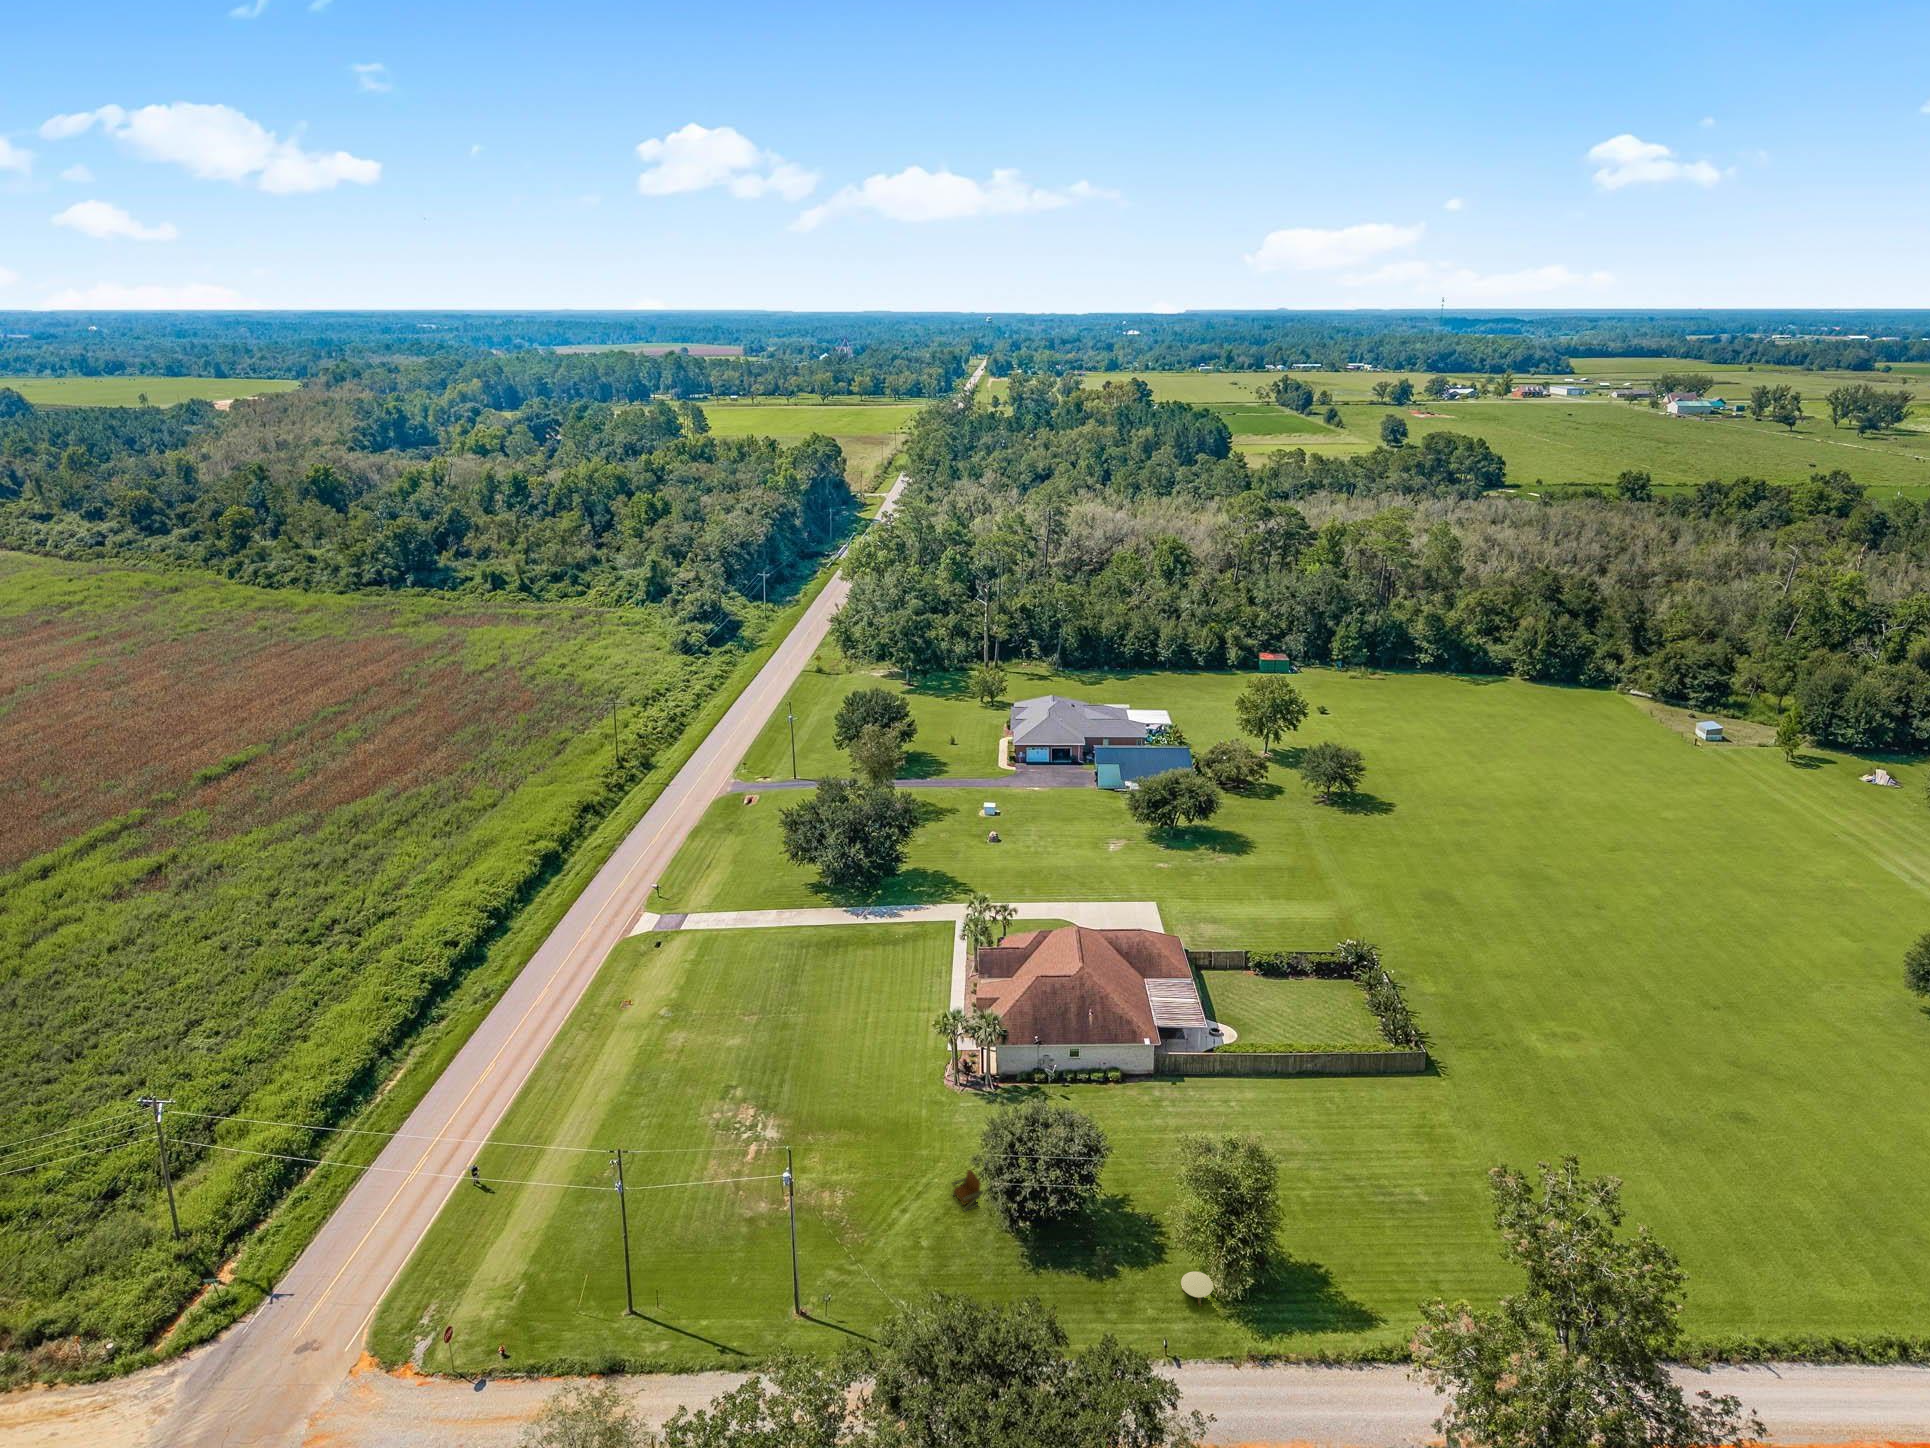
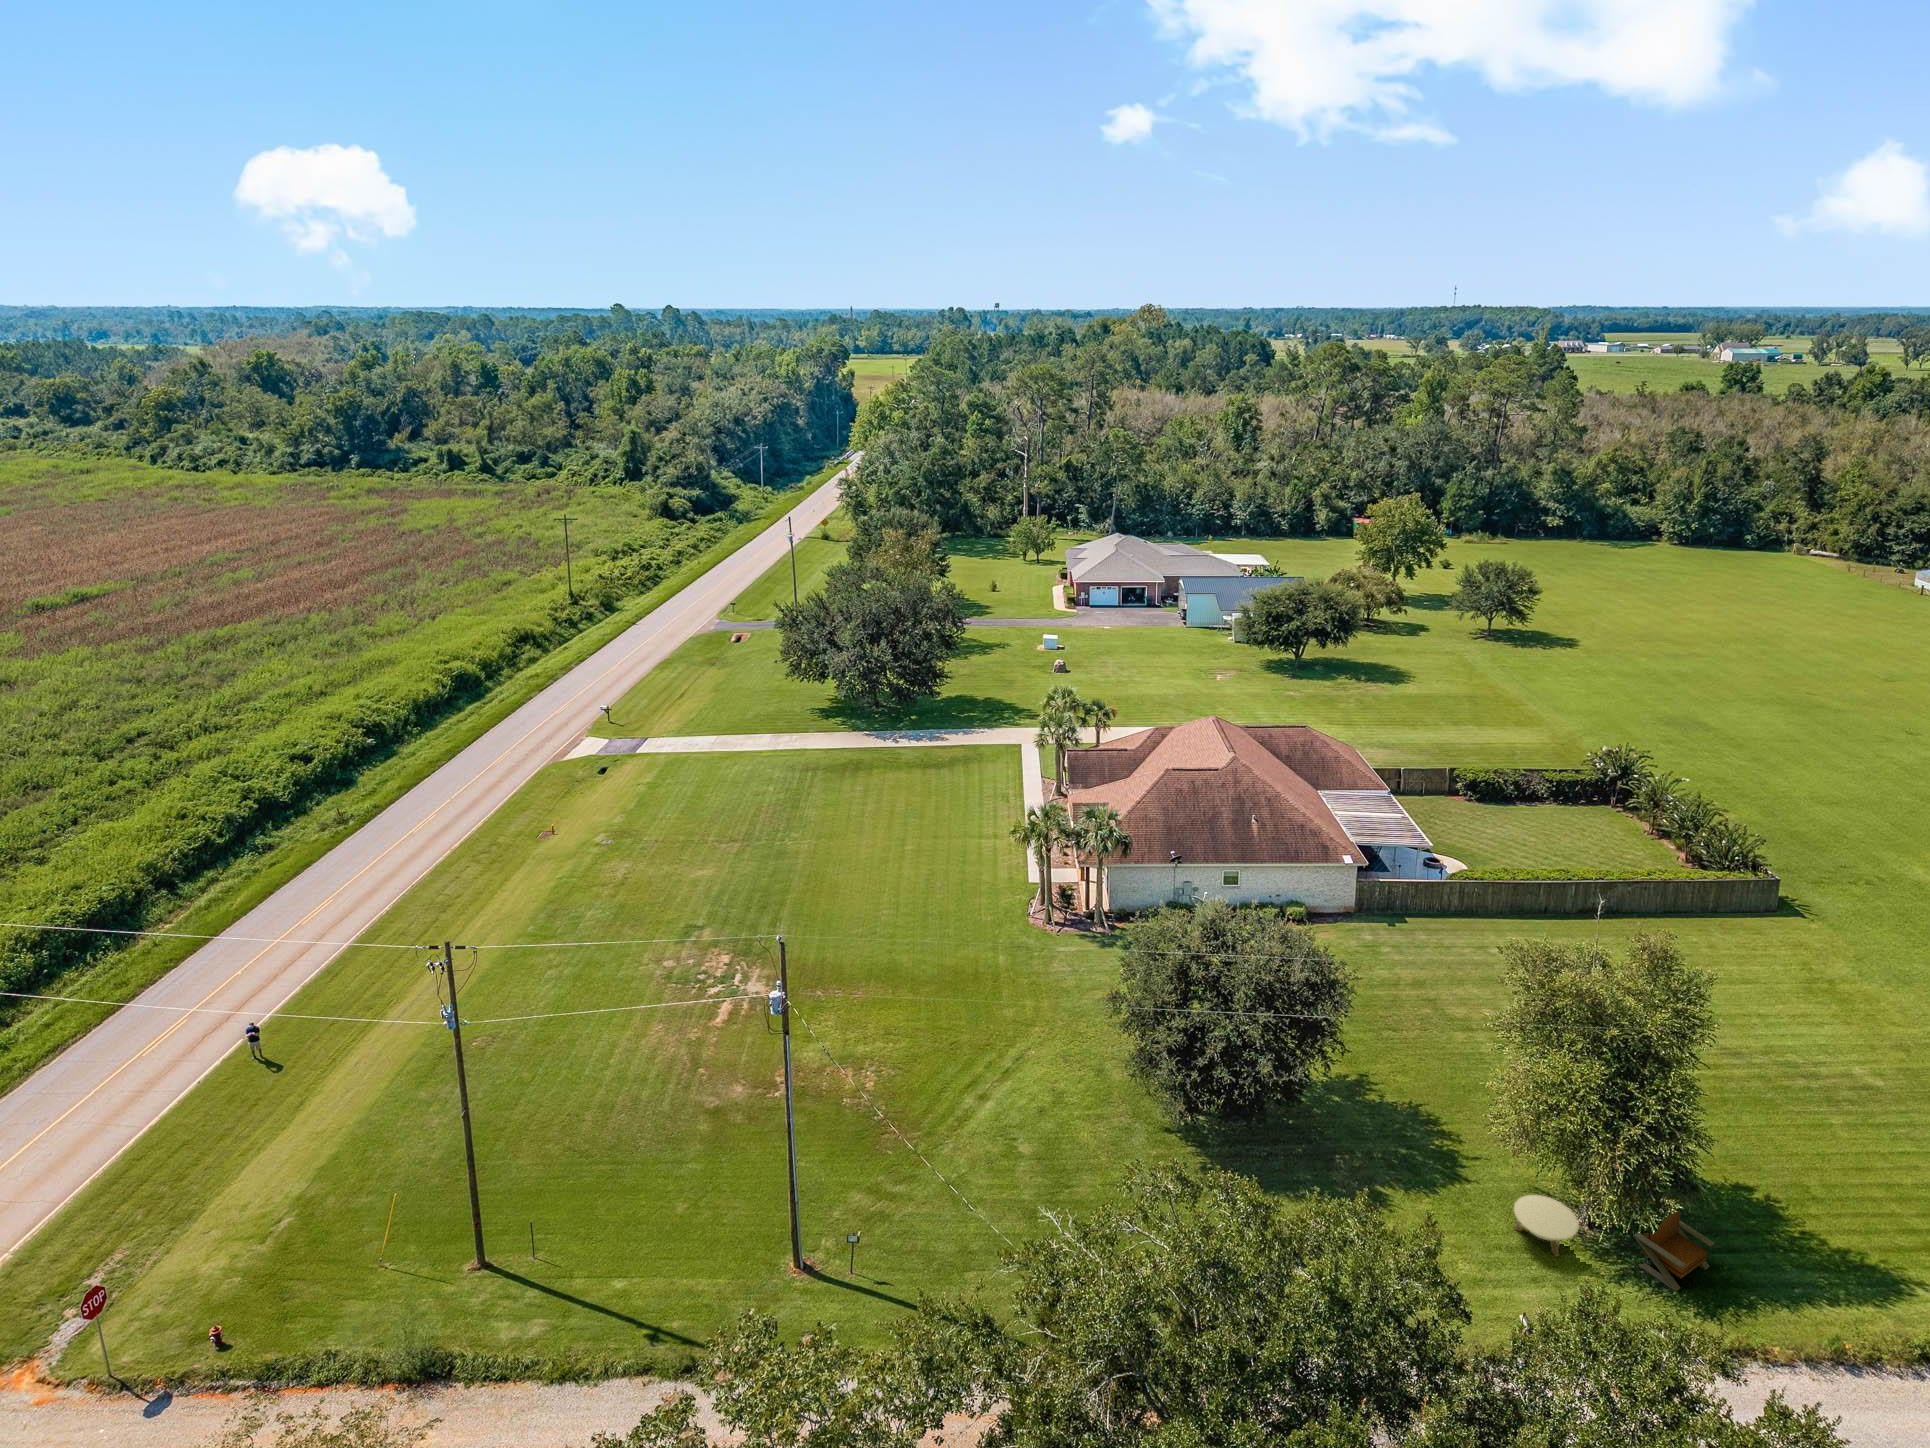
lounge chair: present [952,1170,983,1211] -> present [1634,1211,1714,1292]

